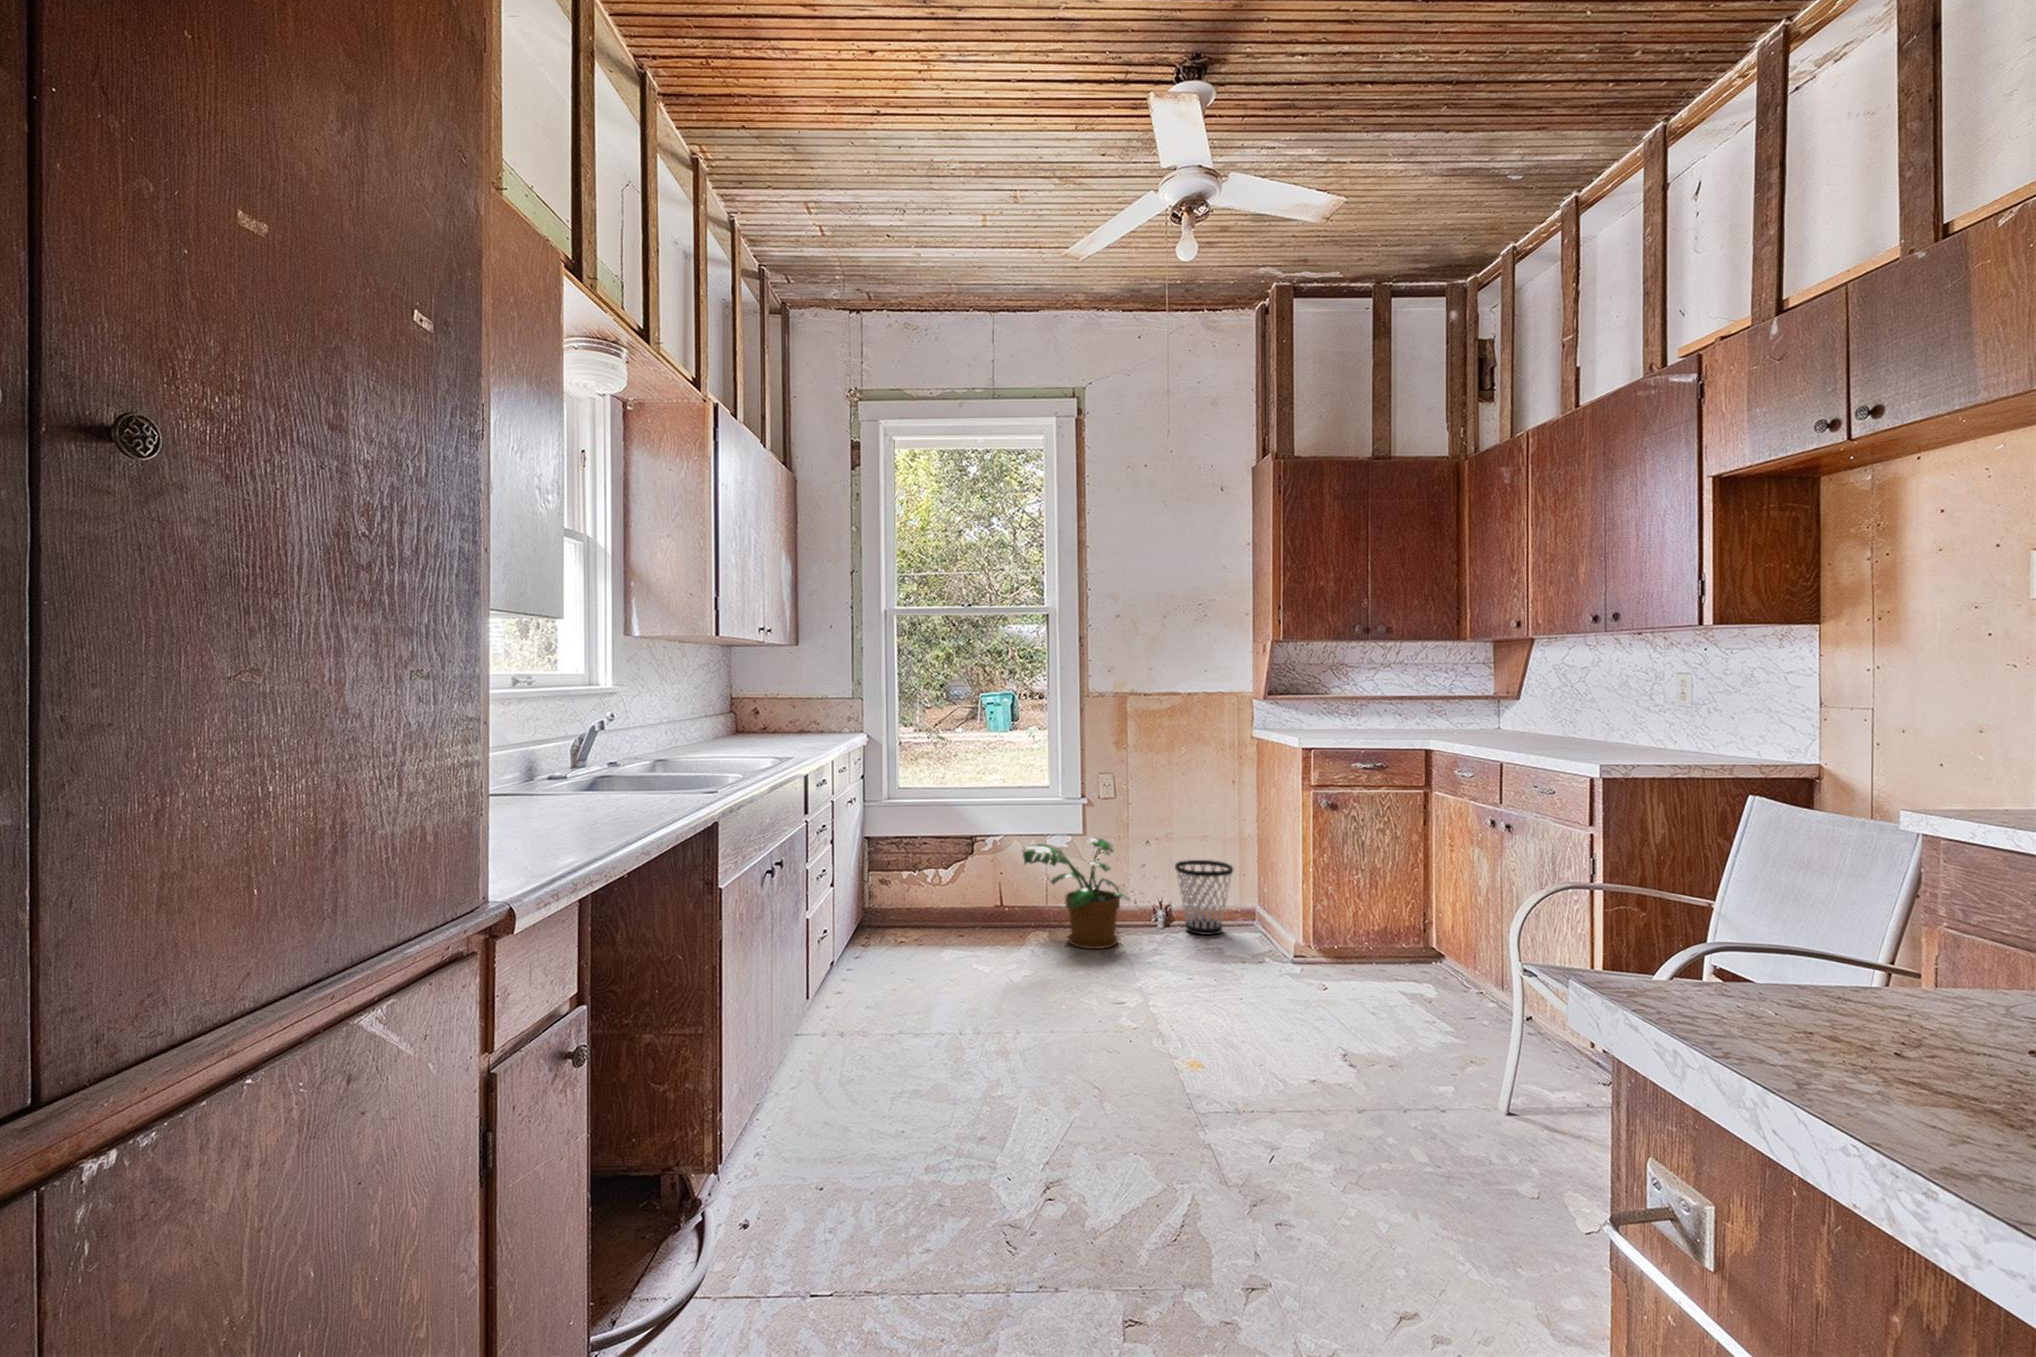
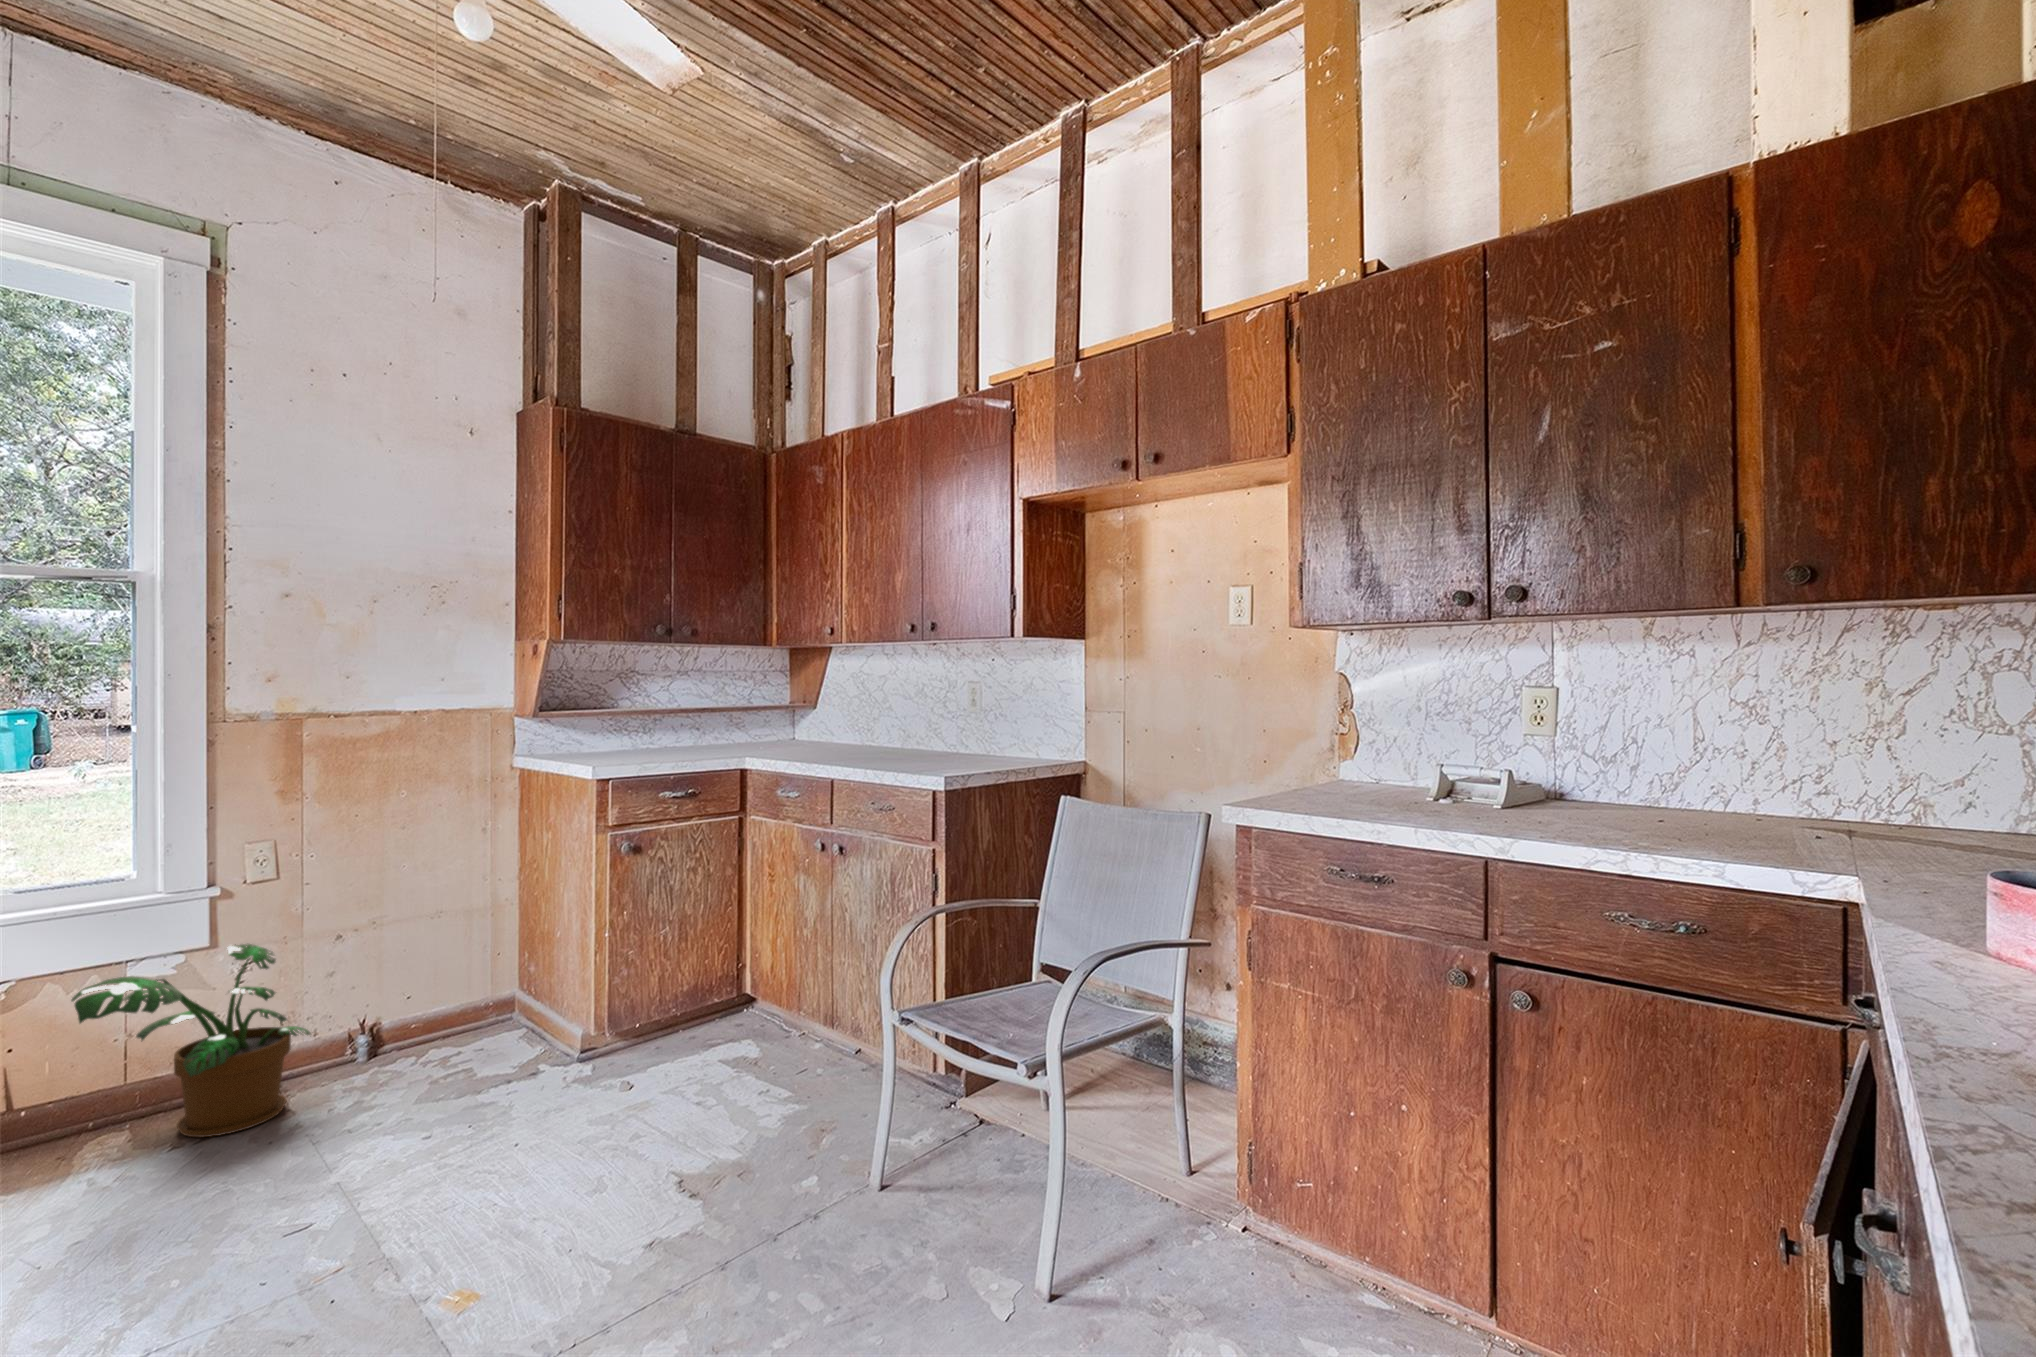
wastebasket: present [1175,860,1233,935] -> none [389,943,485,1055]

